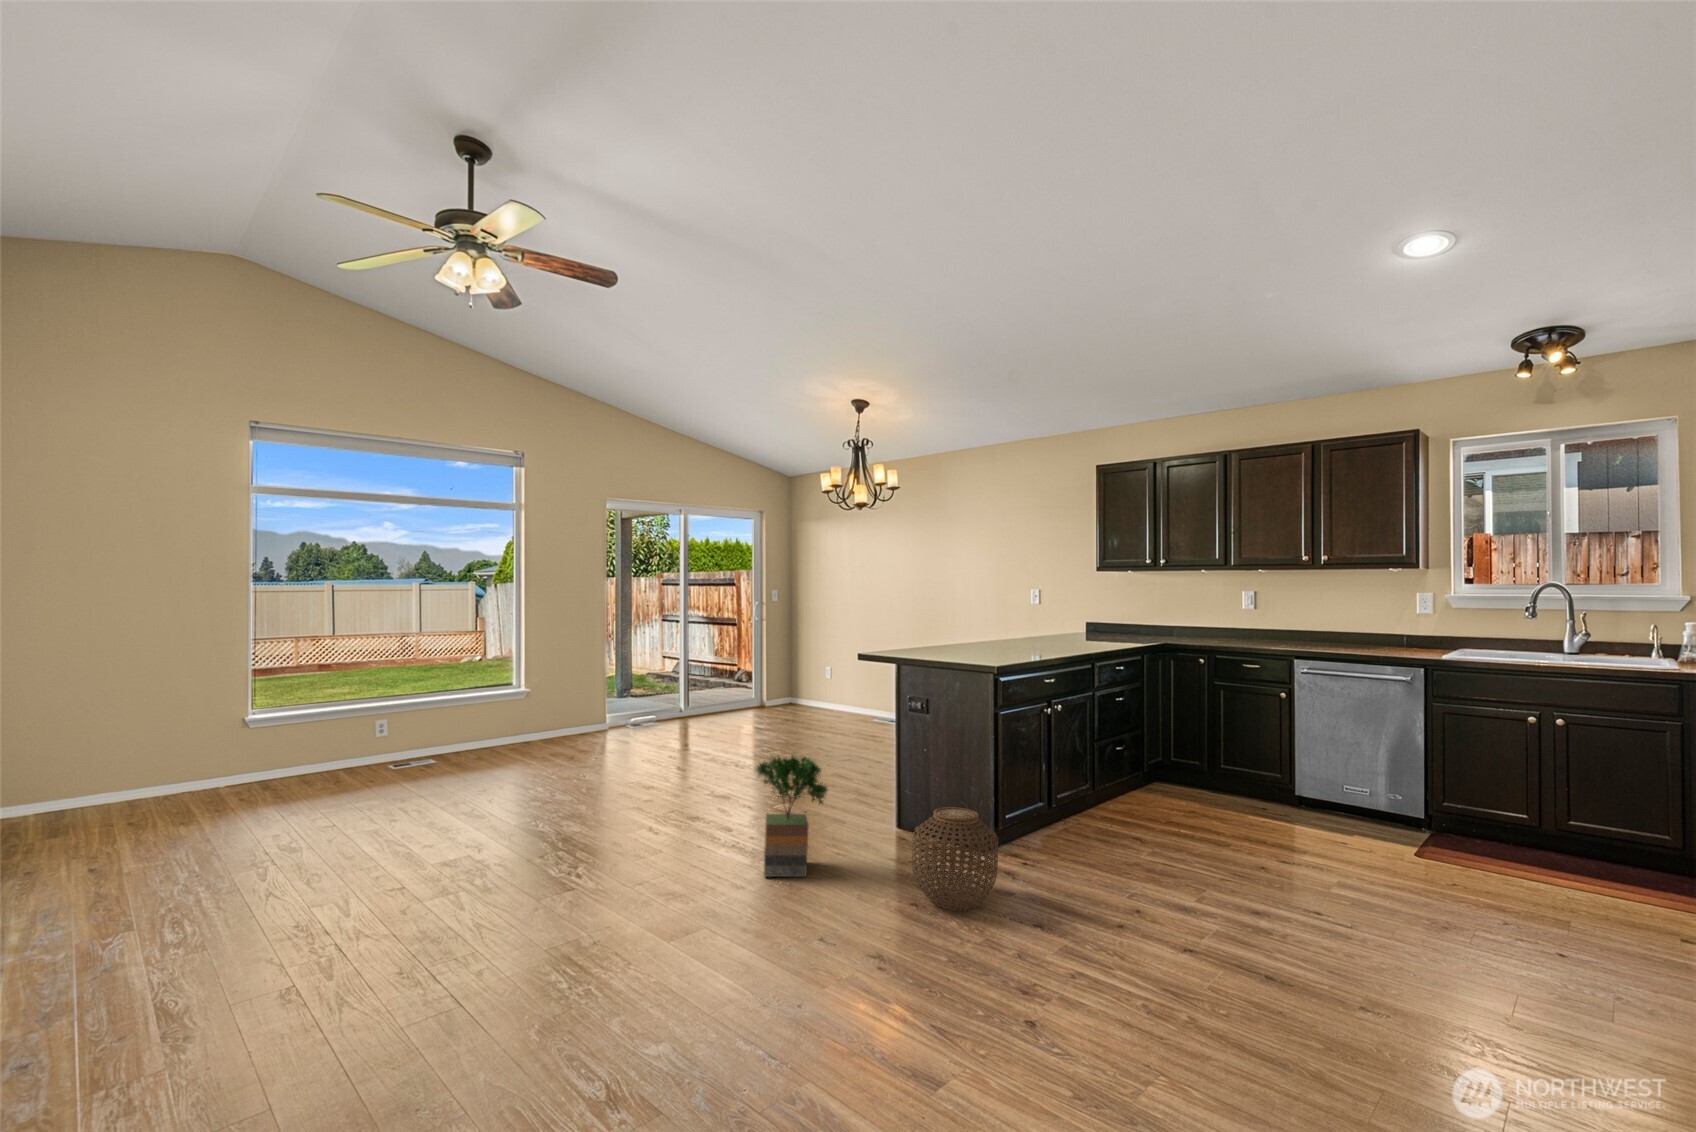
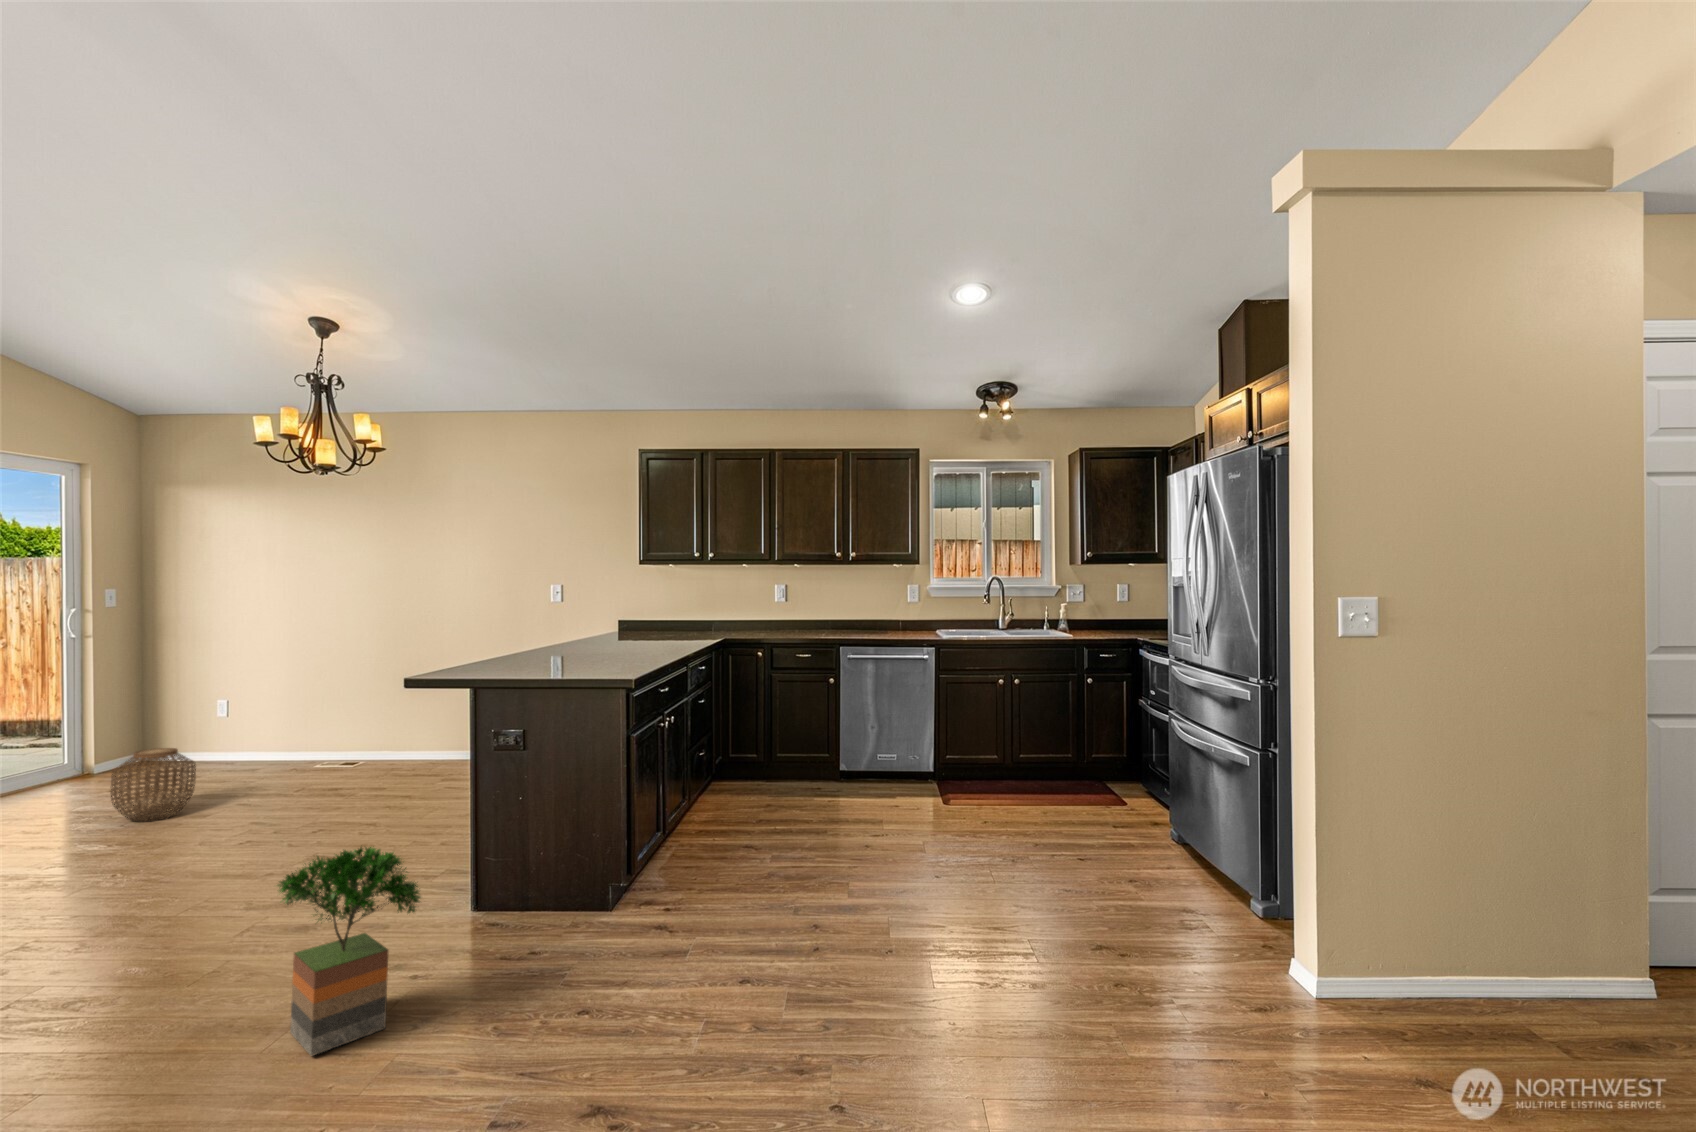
woven basket: present [912,807,998,911] -> present [110,748,196,821]

